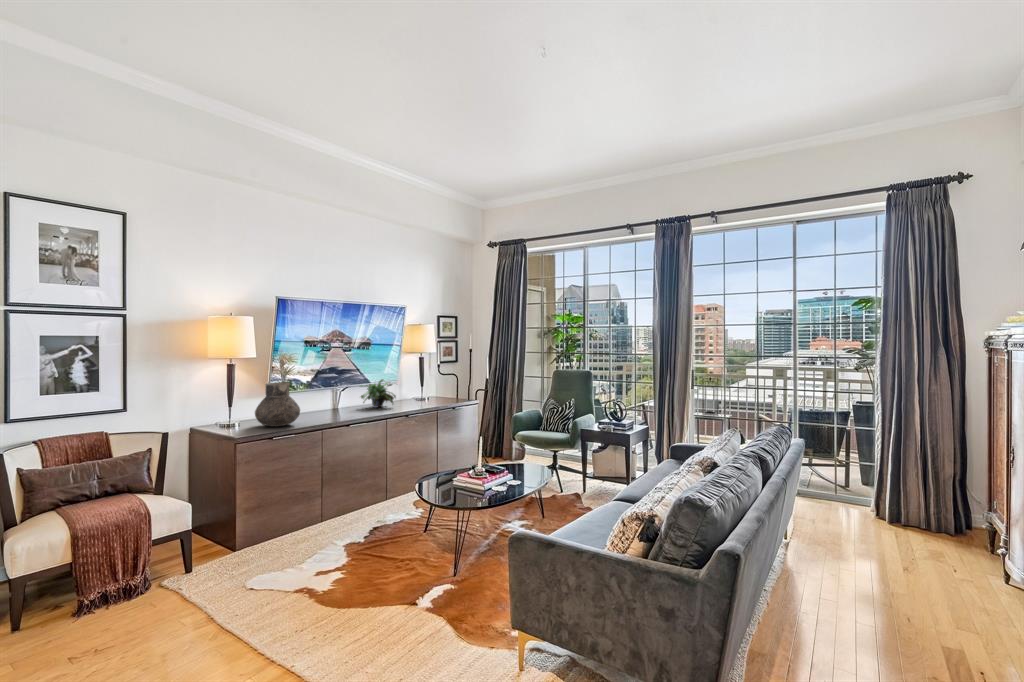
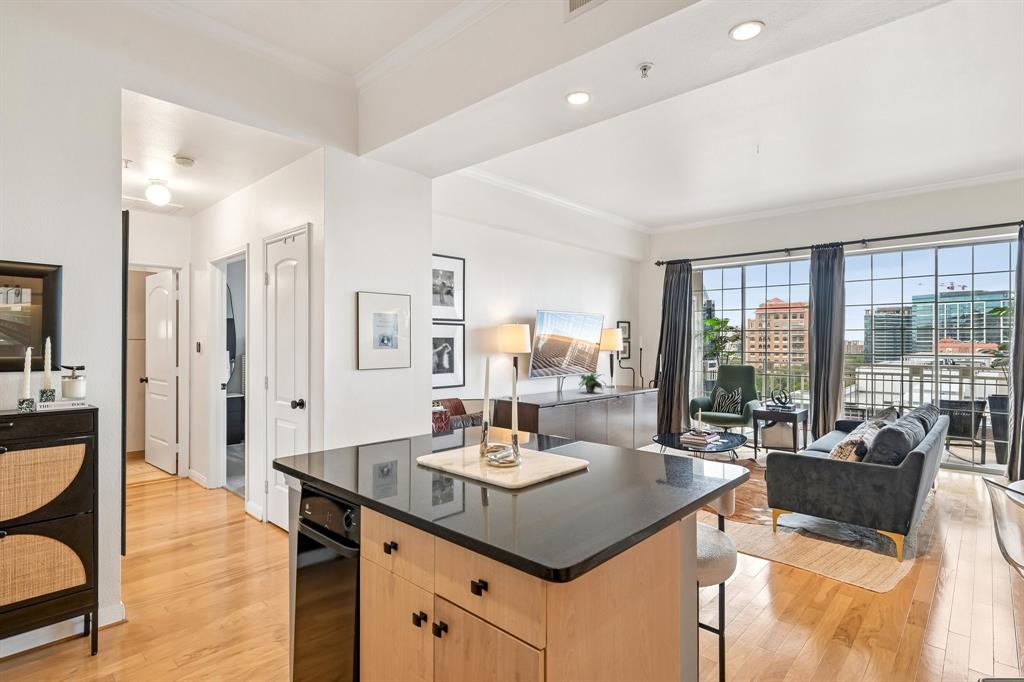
vase: present [255,382,300,426] -> none [533,370,562,400]

